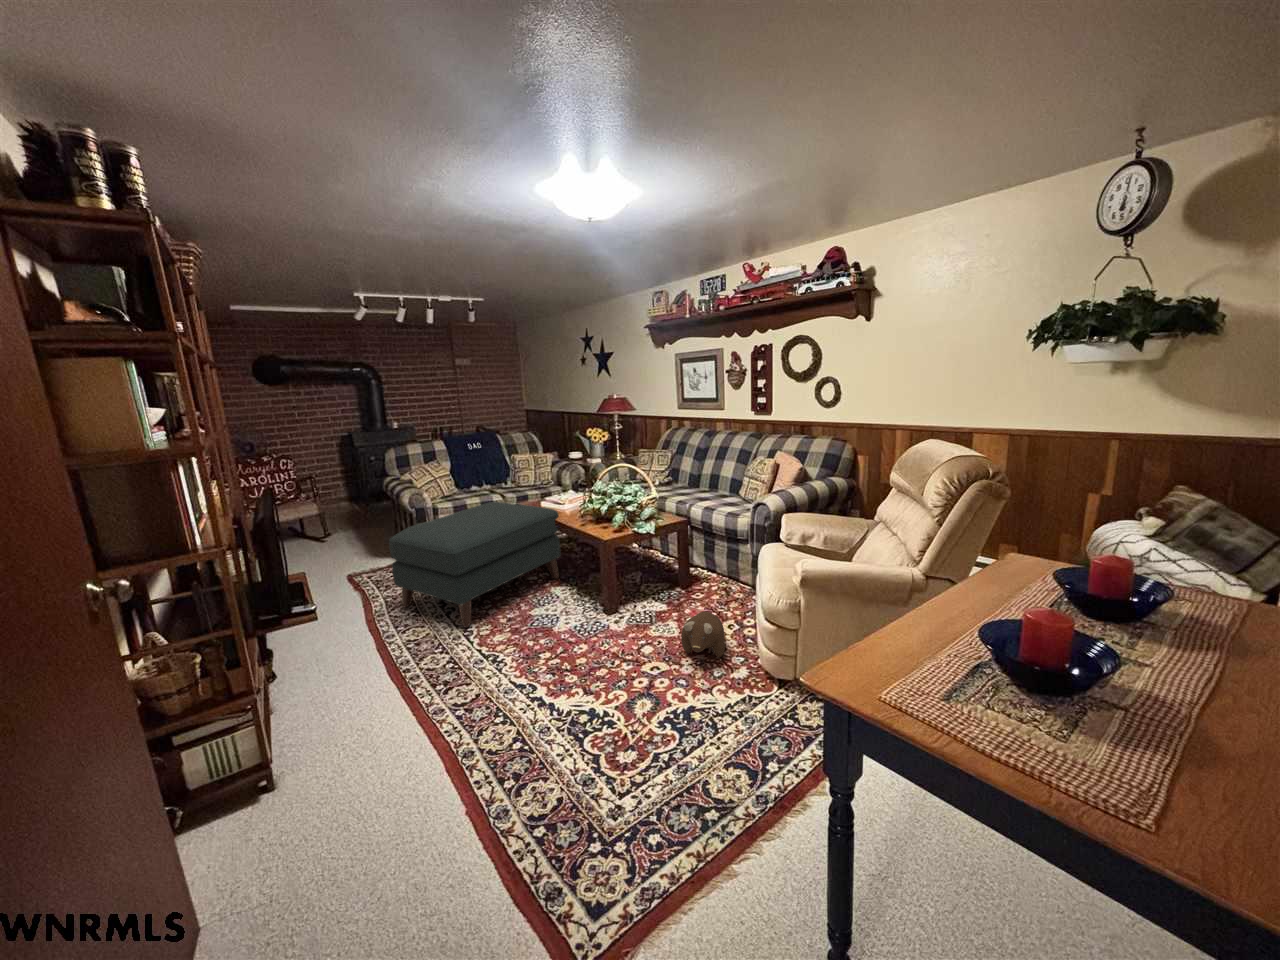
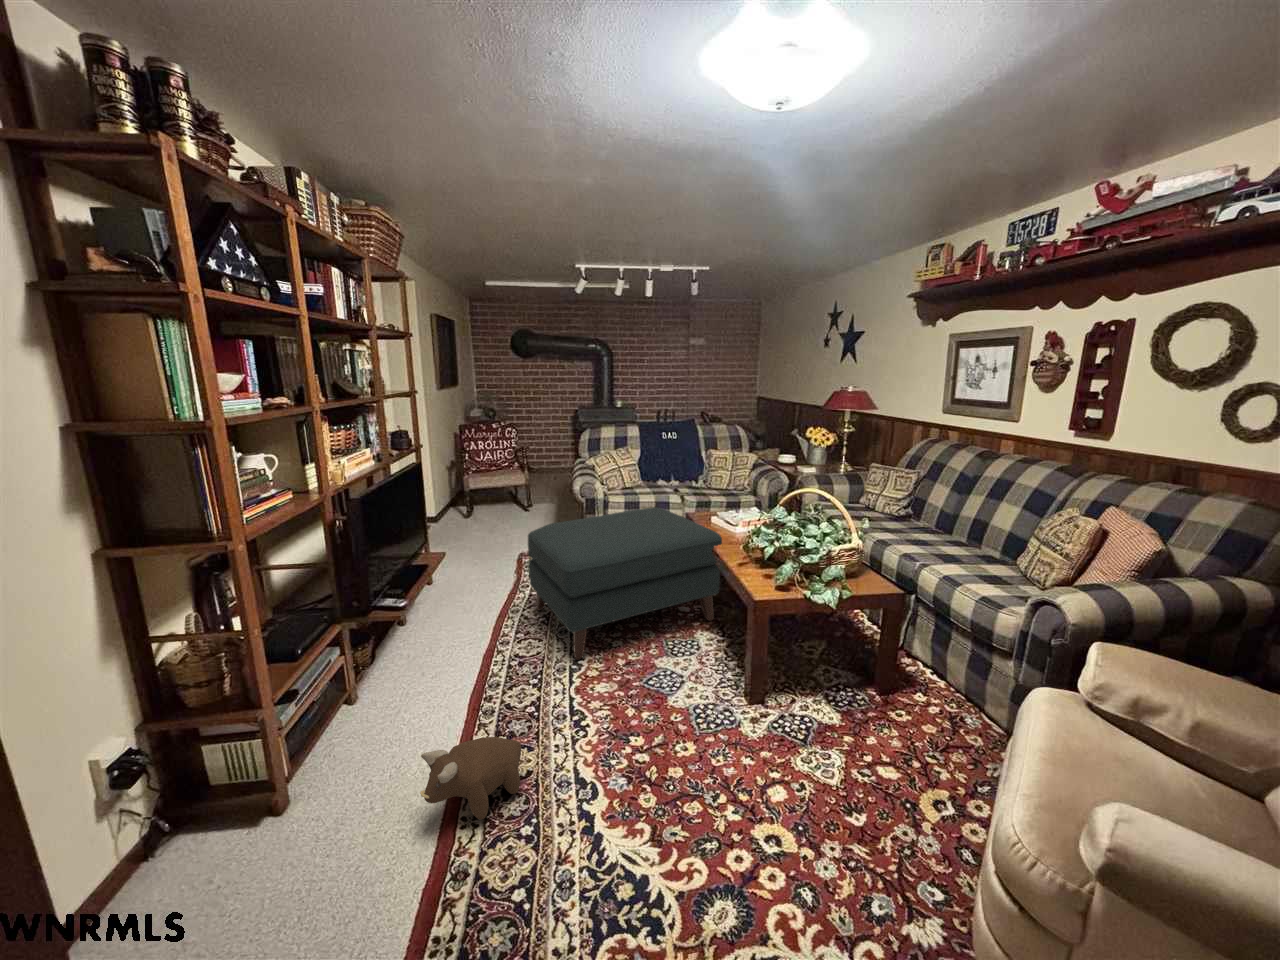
plush toy: present [681,611,725,657] -> present [420,737,521,820]

